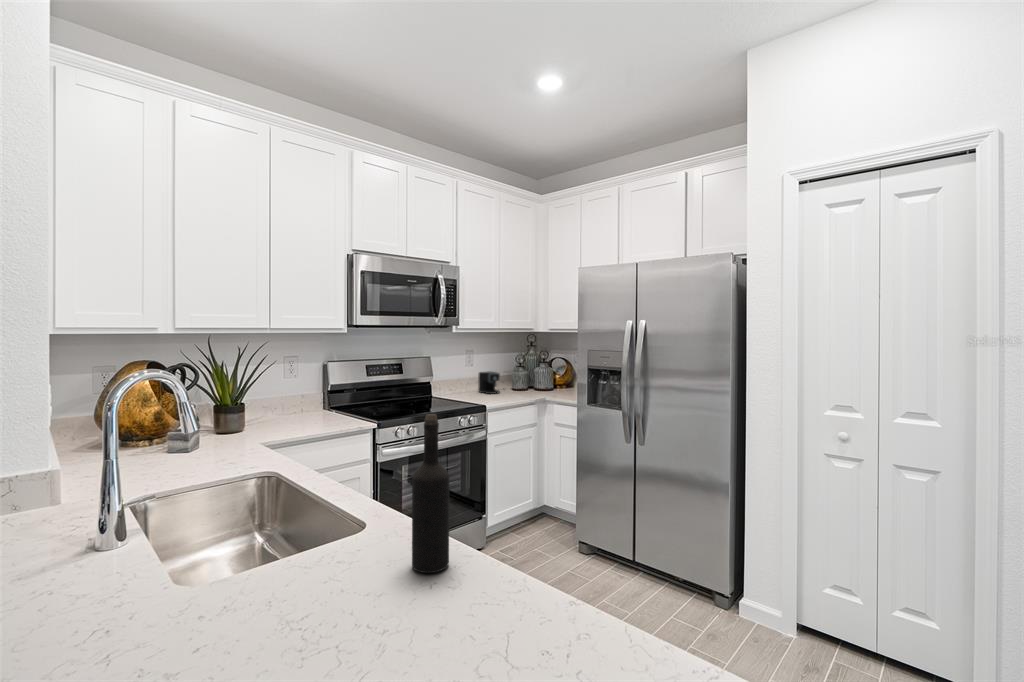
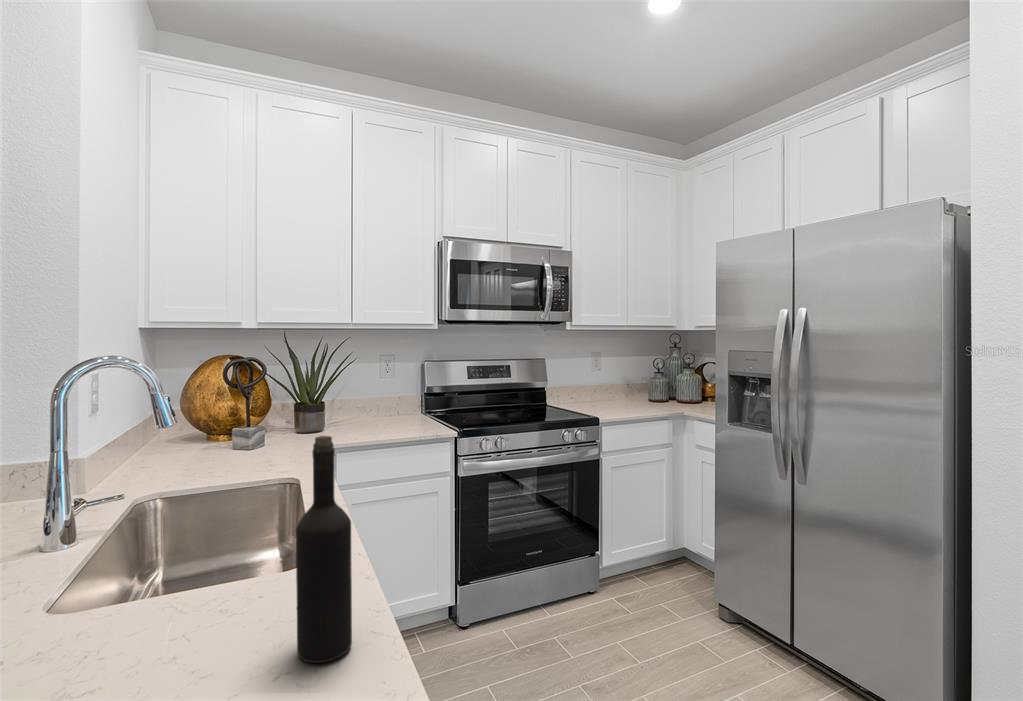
coffee maker: present [478,372,500,394] -> none [603,377,639,404]

